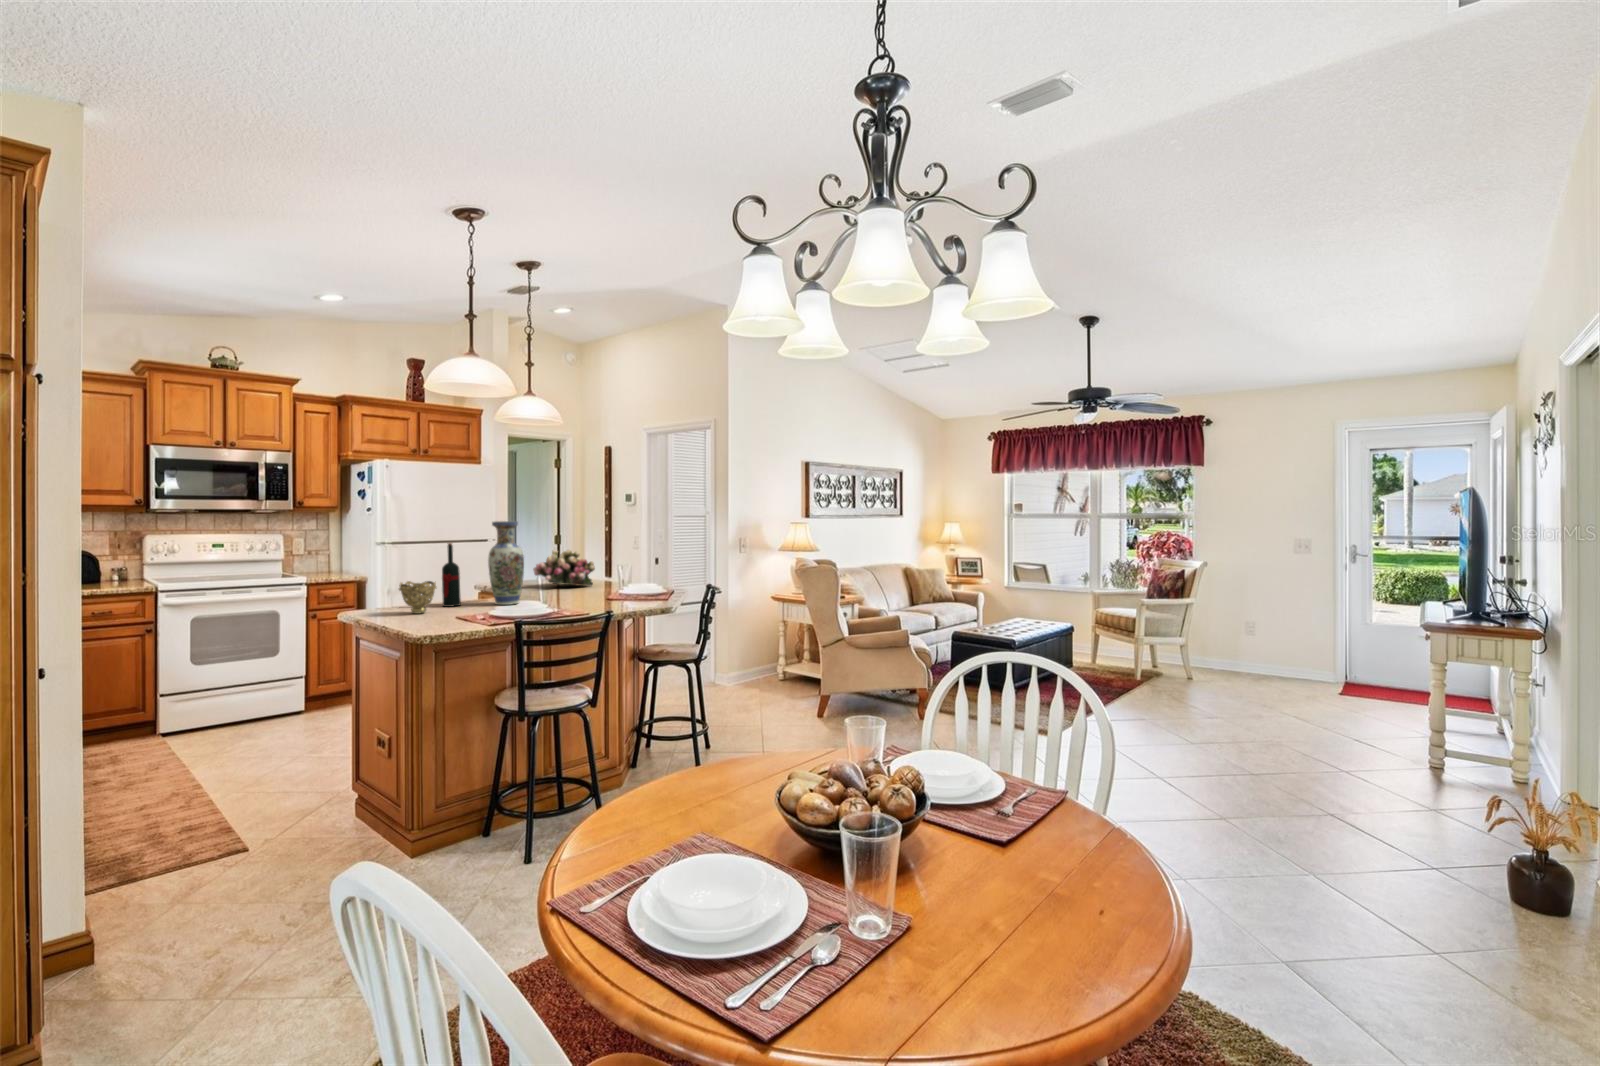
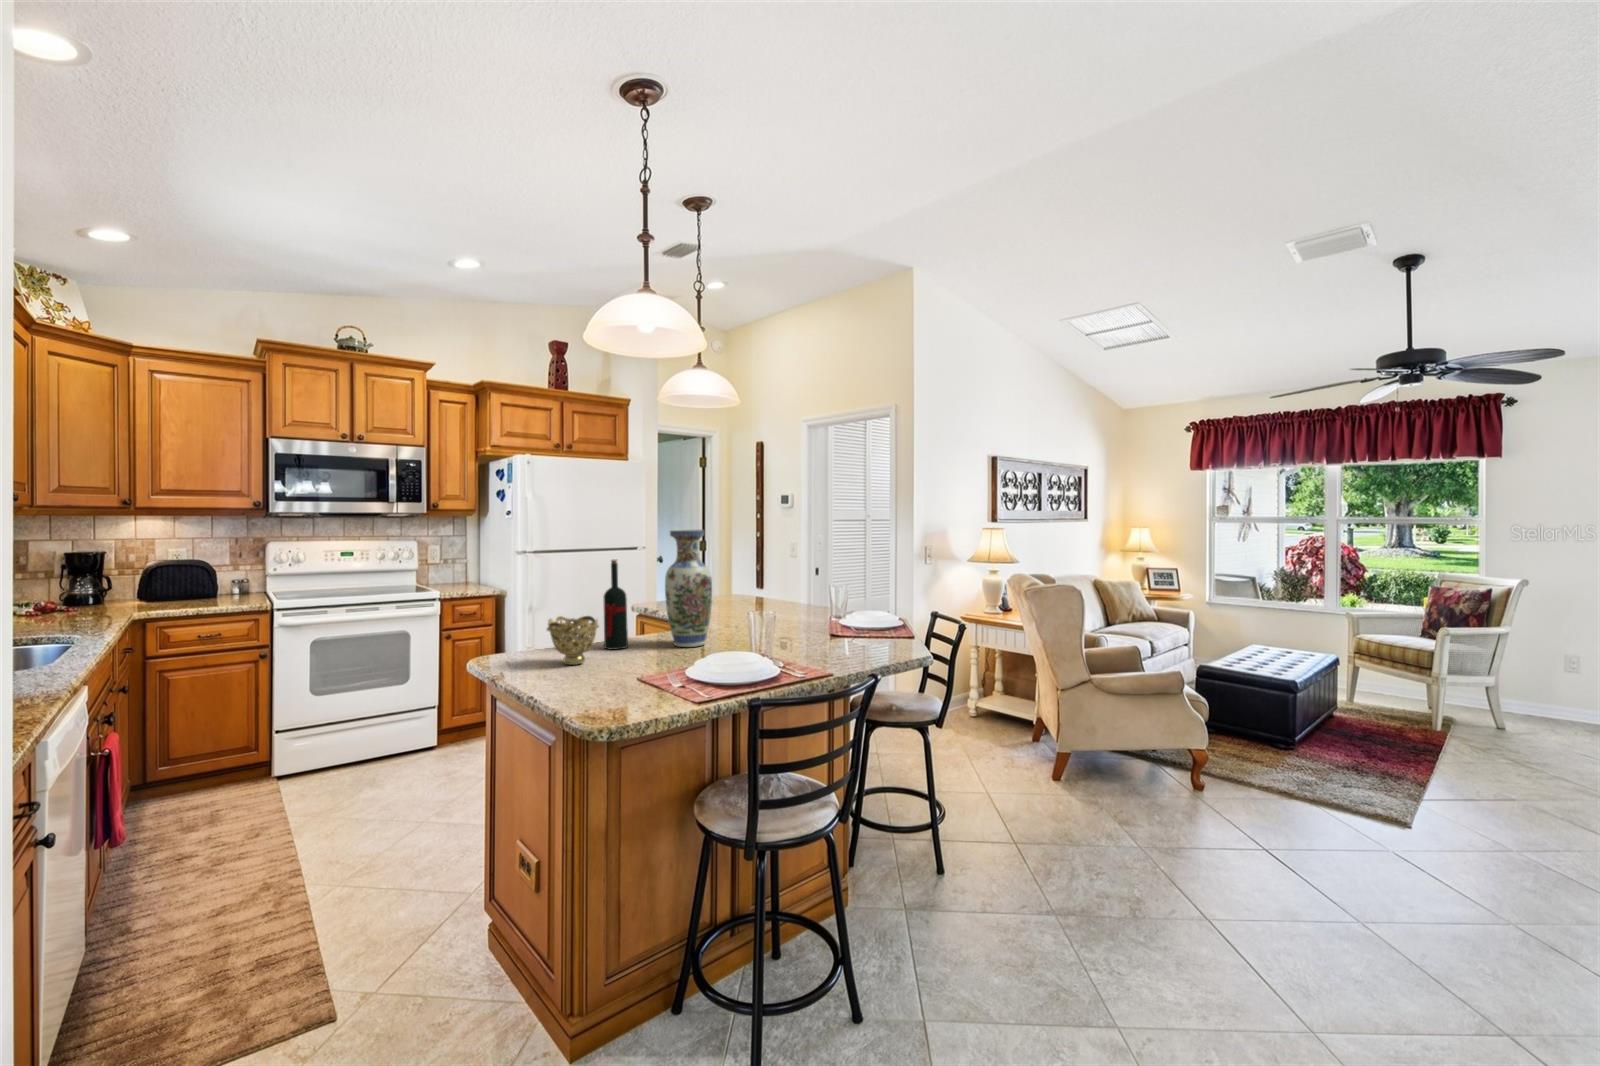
flower arrangement: present [533,550,595,586] -> none [707,564,784,611]

